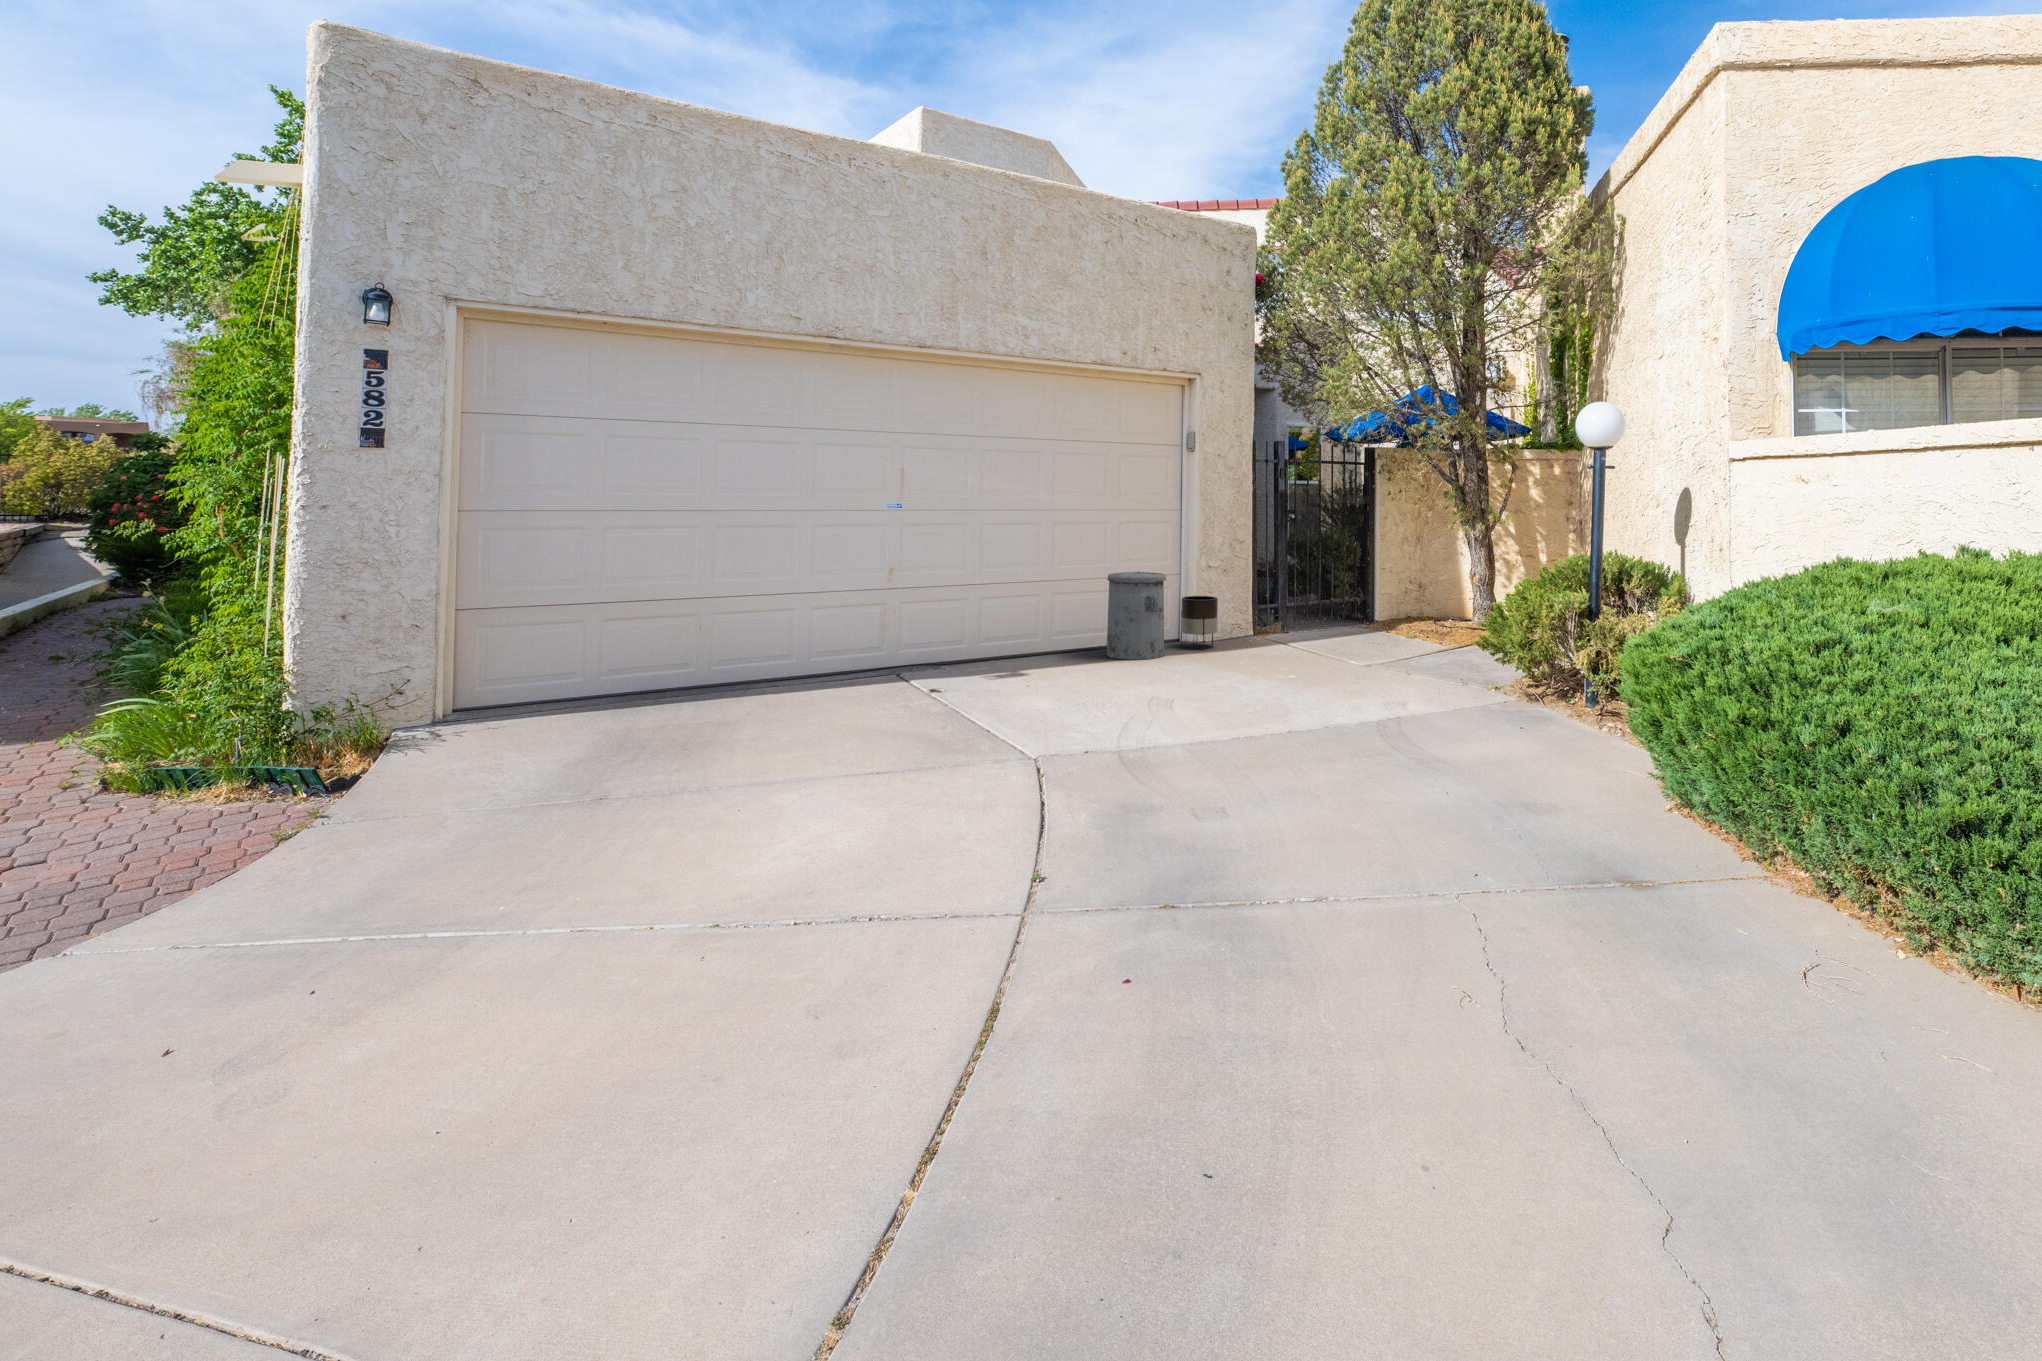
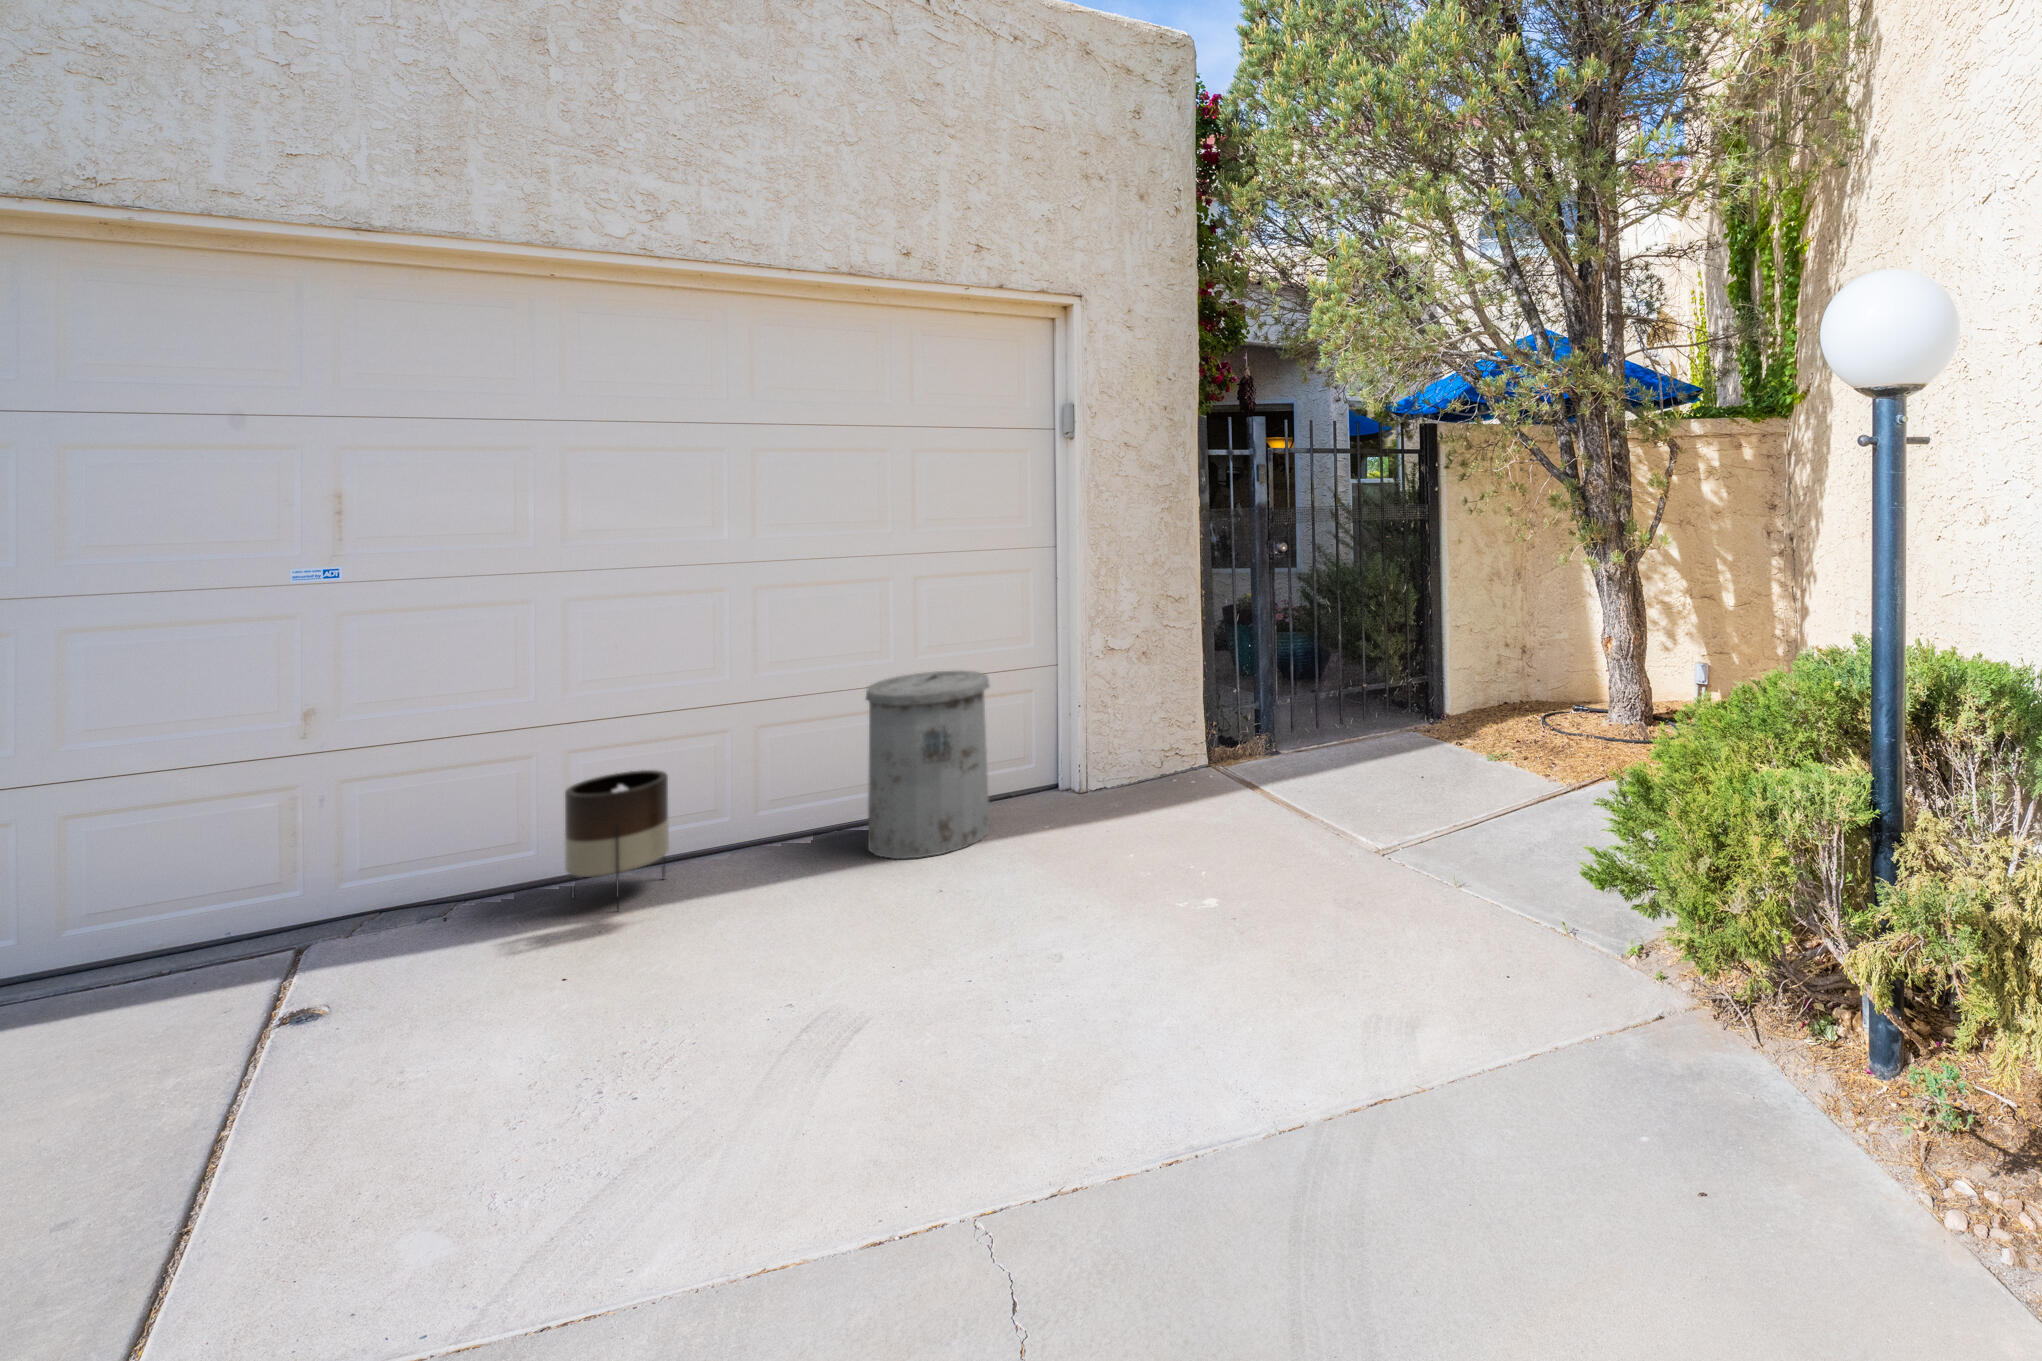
planter: present [1181,596,1218,650] -> present [565,770,669,898]

